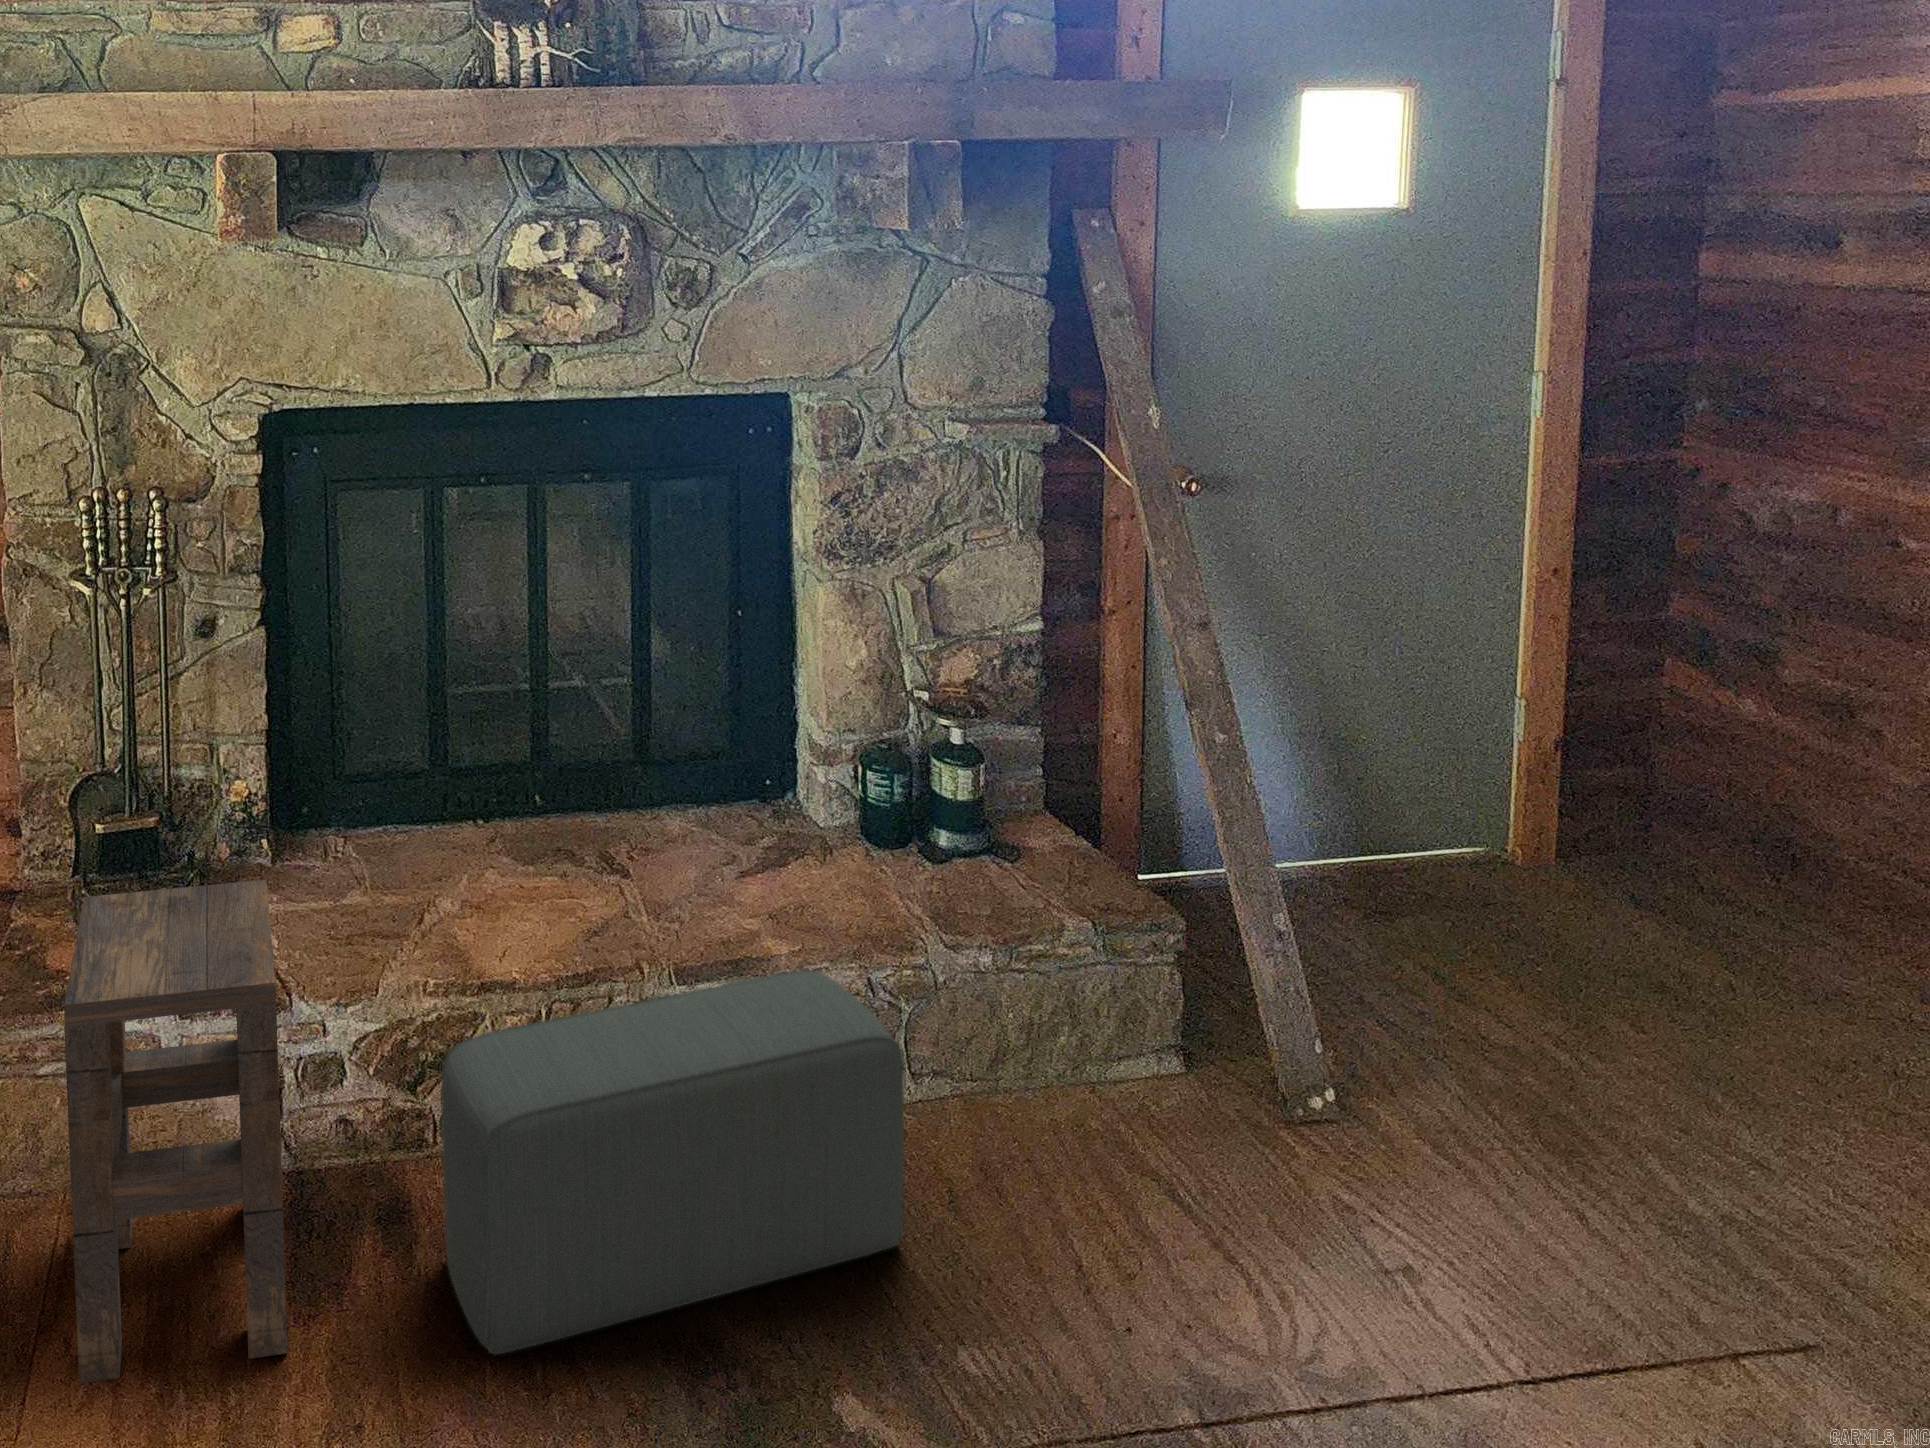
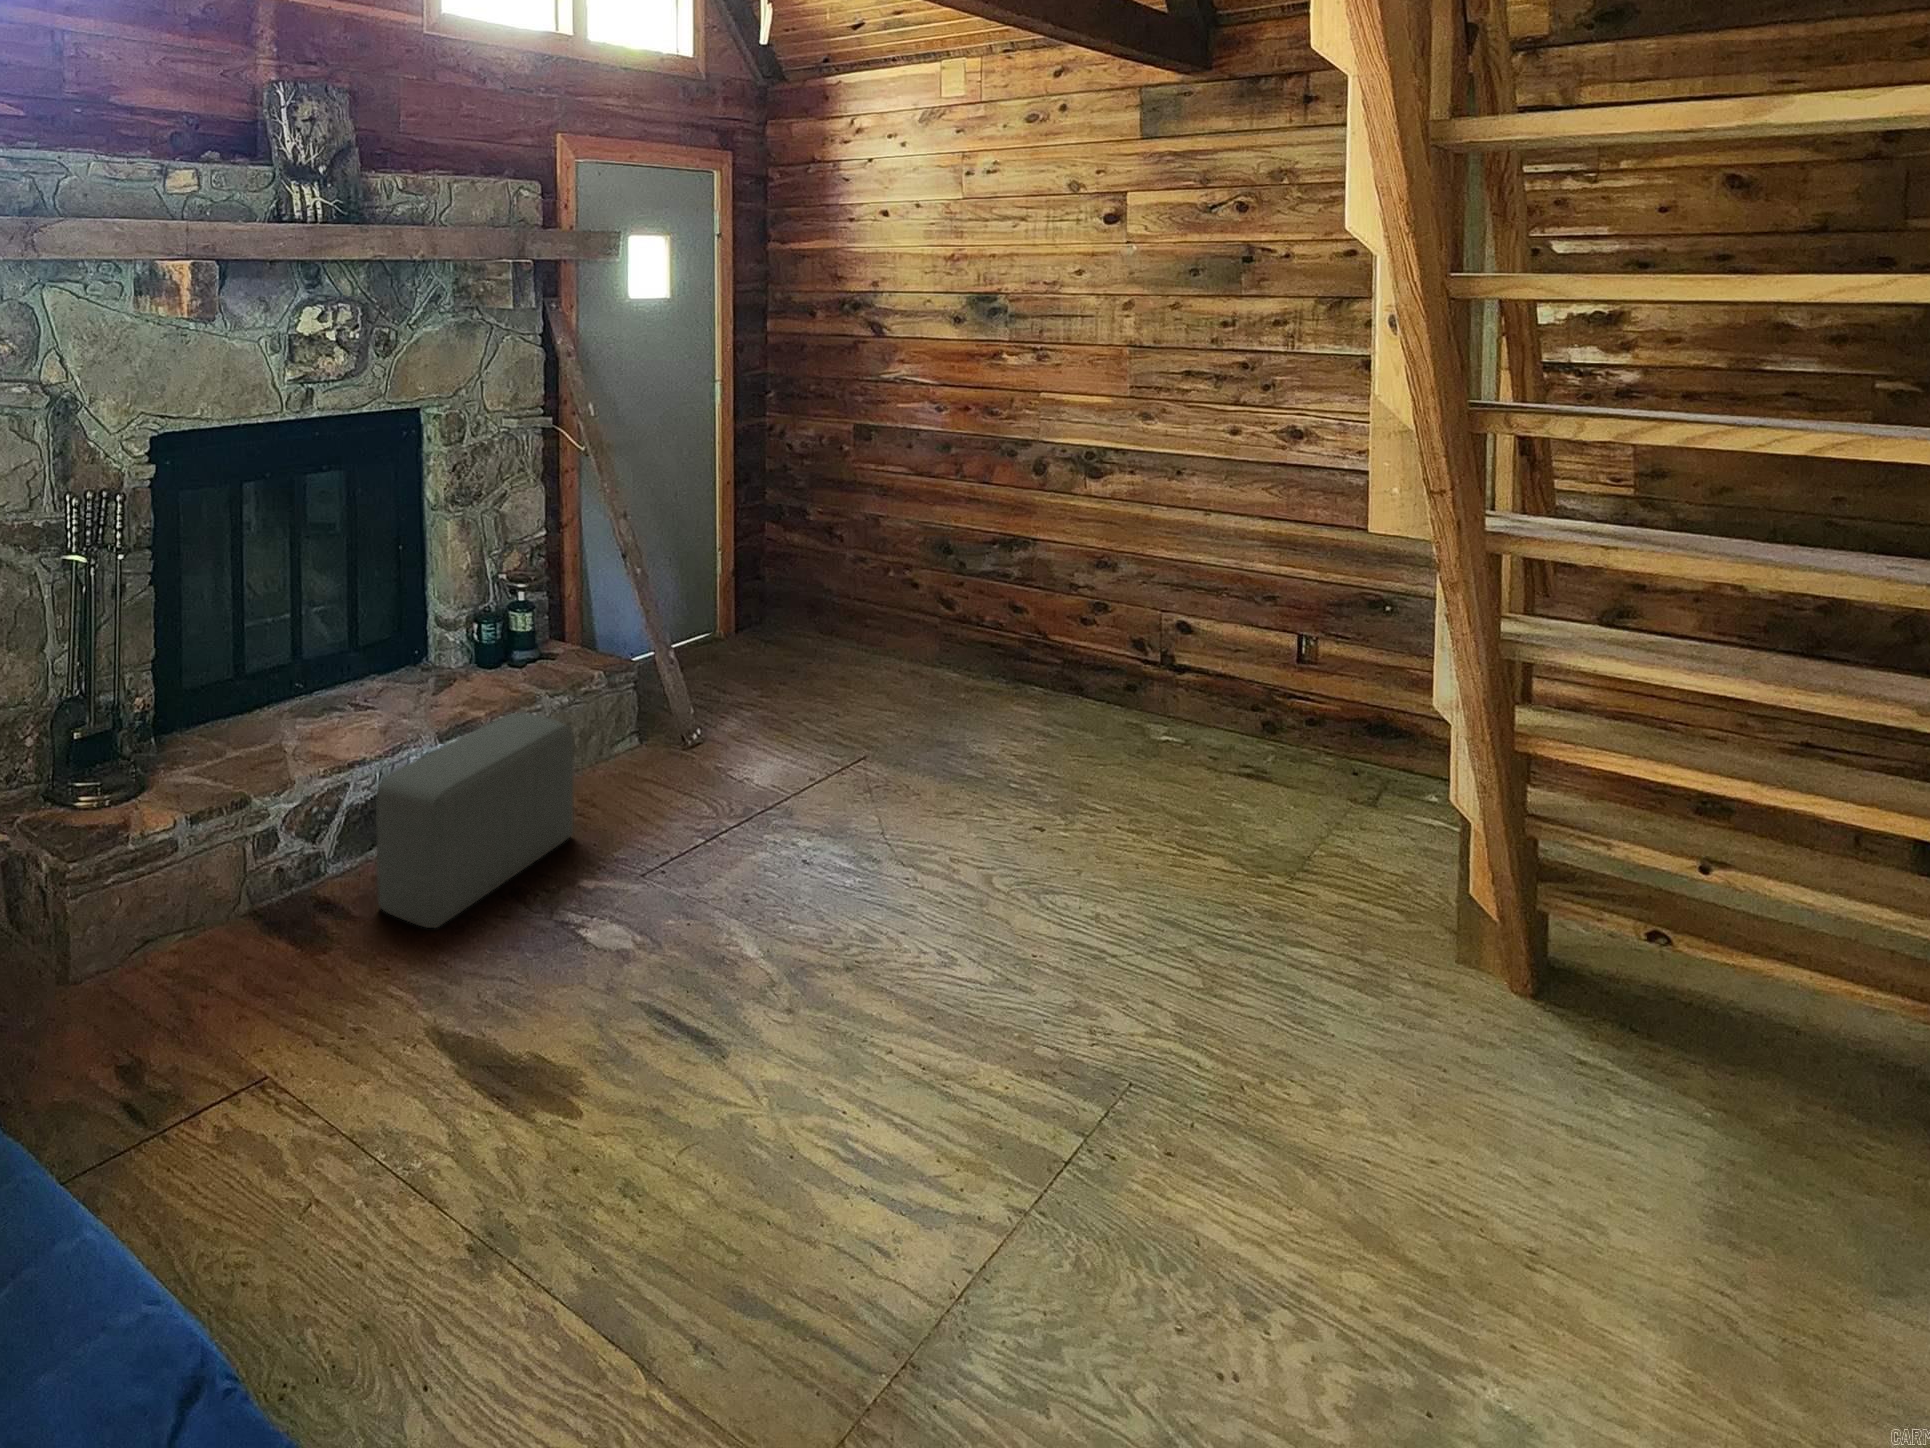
side table: present [64,880,287,1383] -> none [166,716,336,1016]

